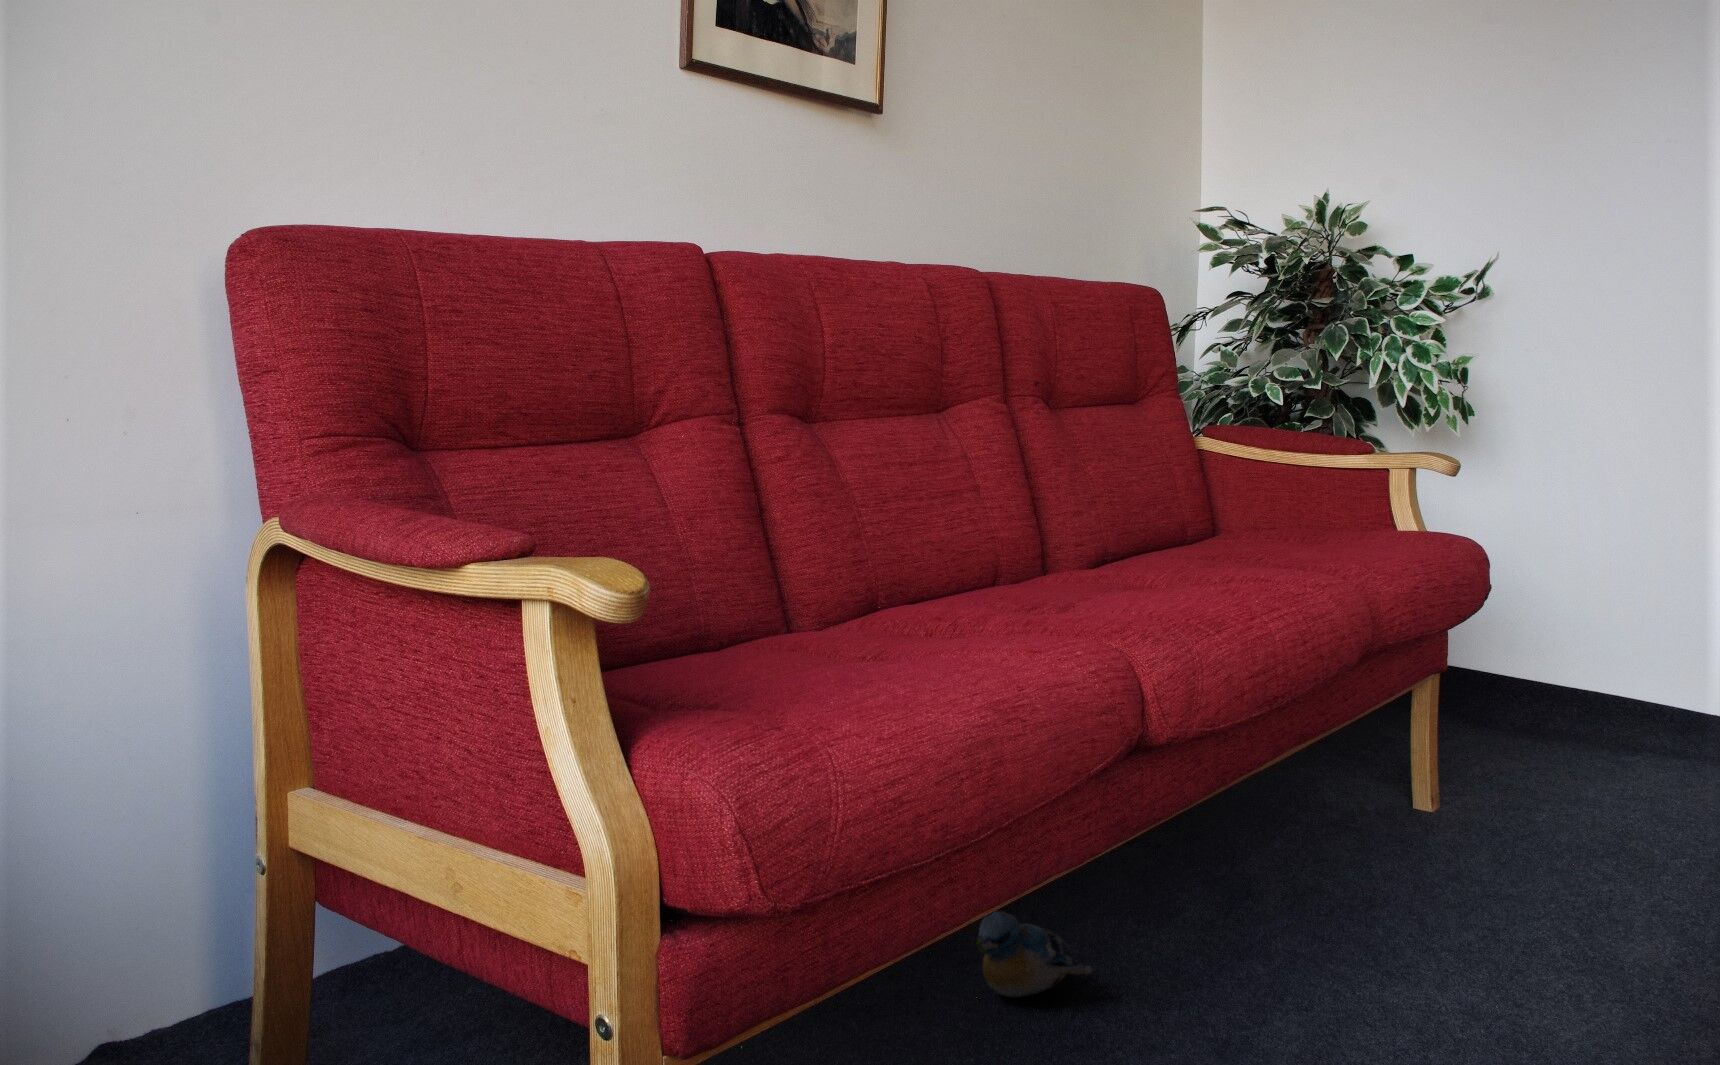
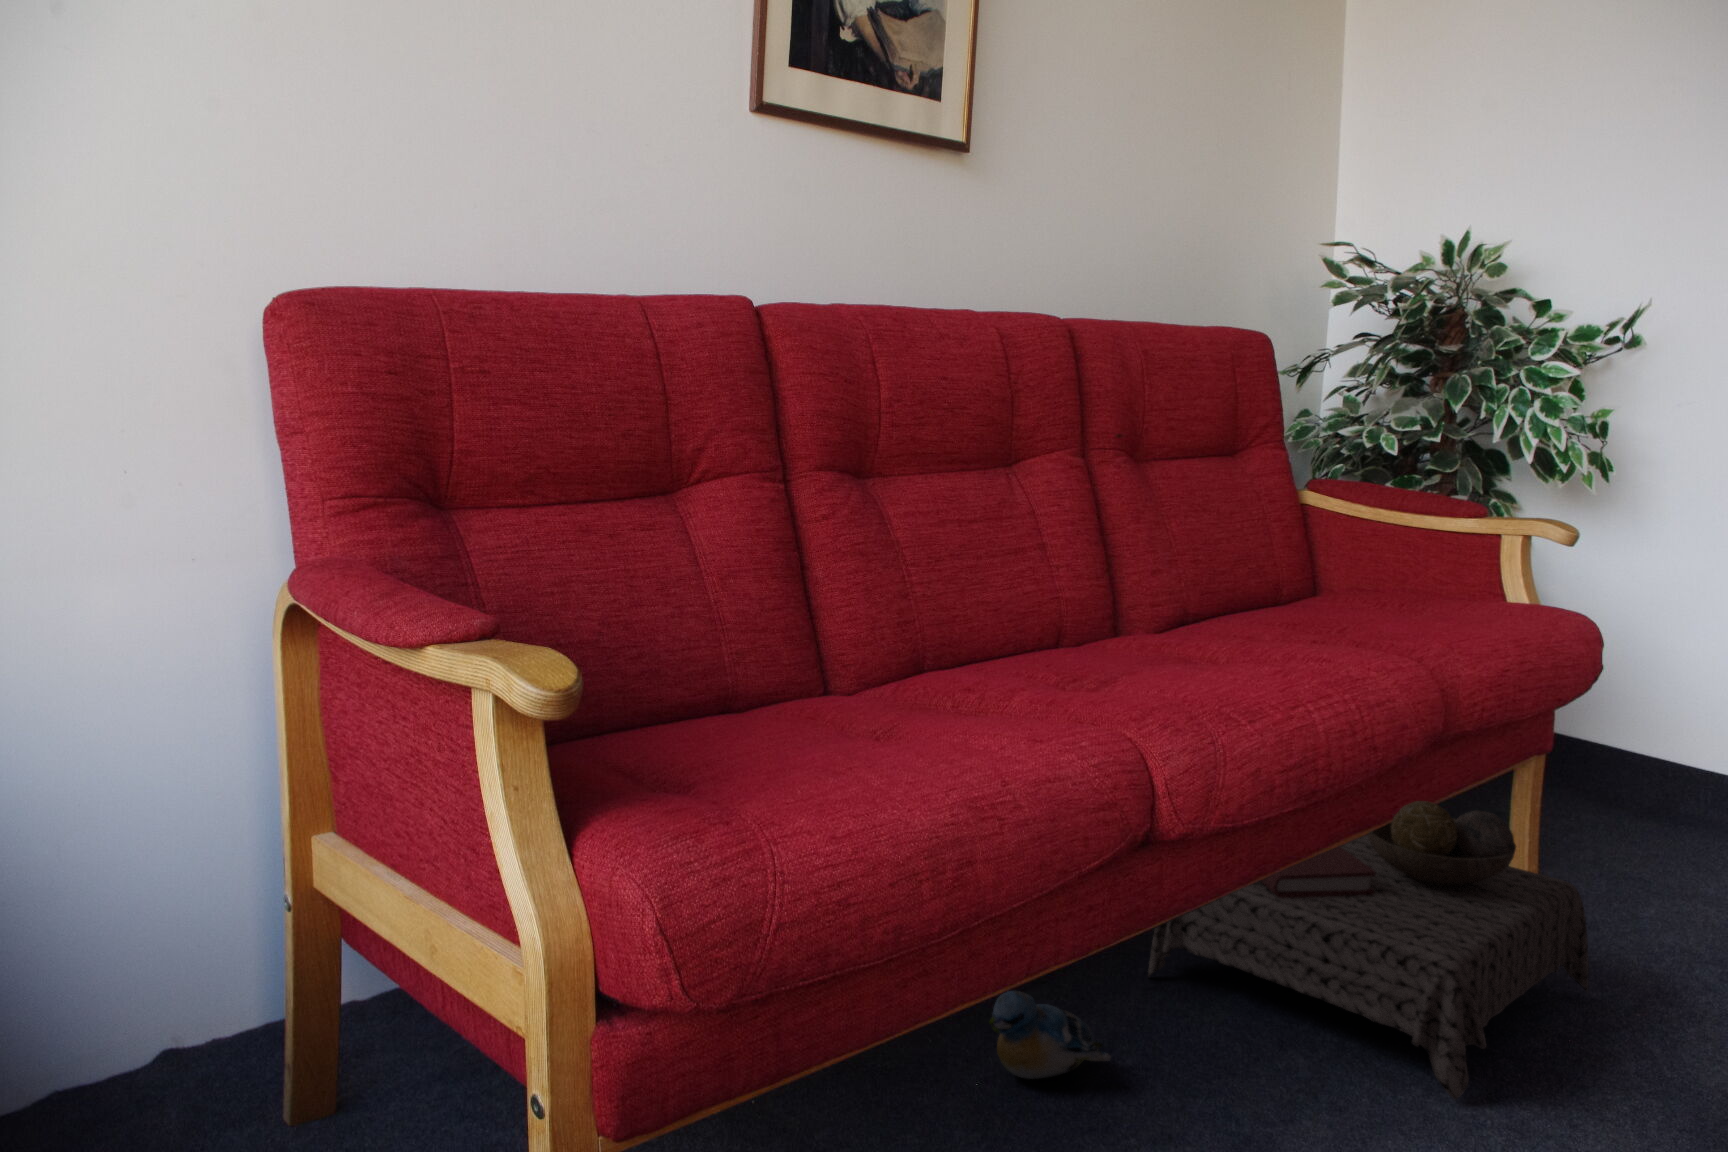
ottoman: none [1104,713,1503,985] -> present [1148,801,1589,1100]

